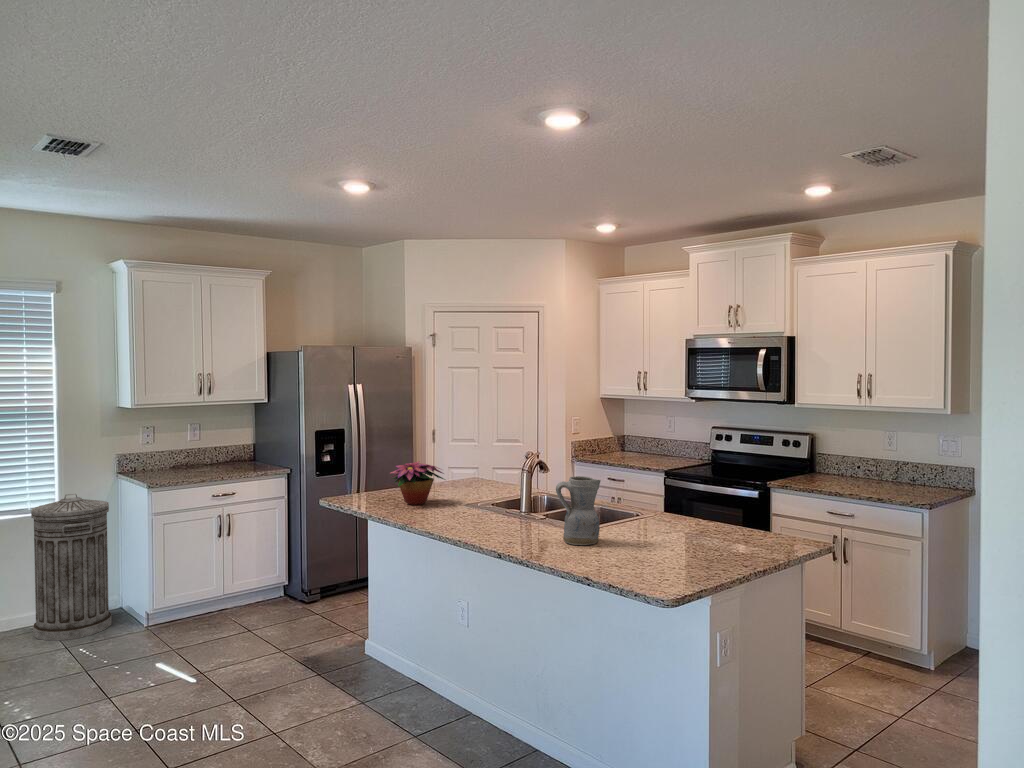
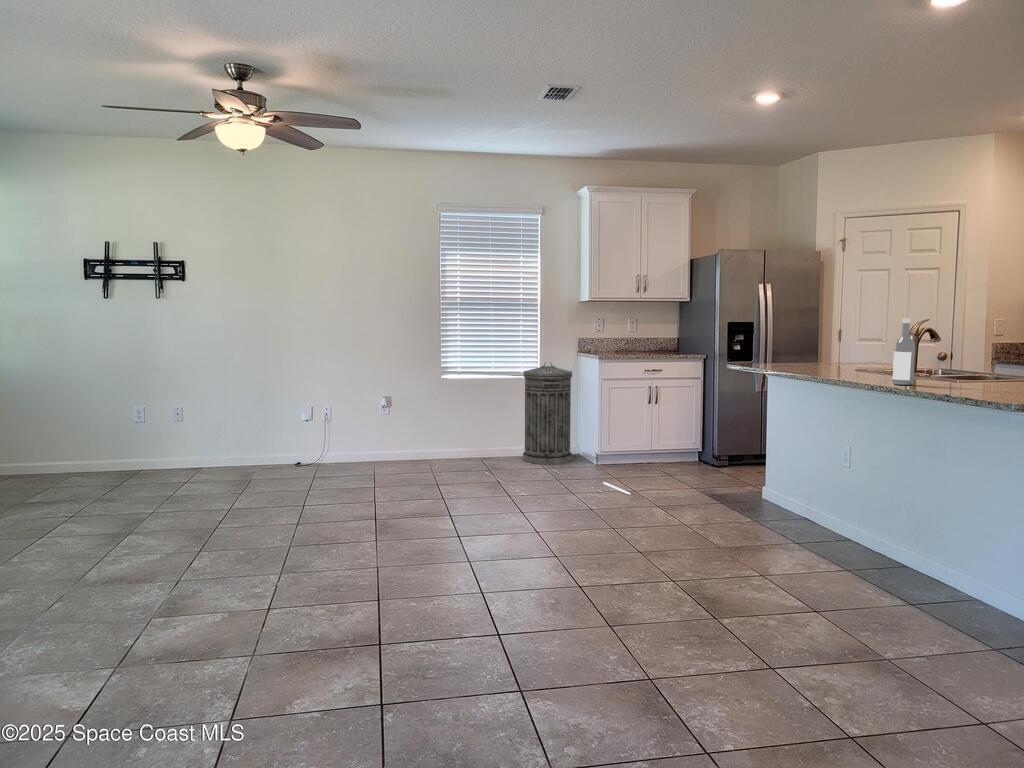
flower arrangement: present [390,461,445,505] -> none [789,334,846,371]
wine bottle: none [504,461,525,537] -> present [893,318,915,385]
ceramic pitcher: present [556,476,601,545] -> none [946,331,994,391]

